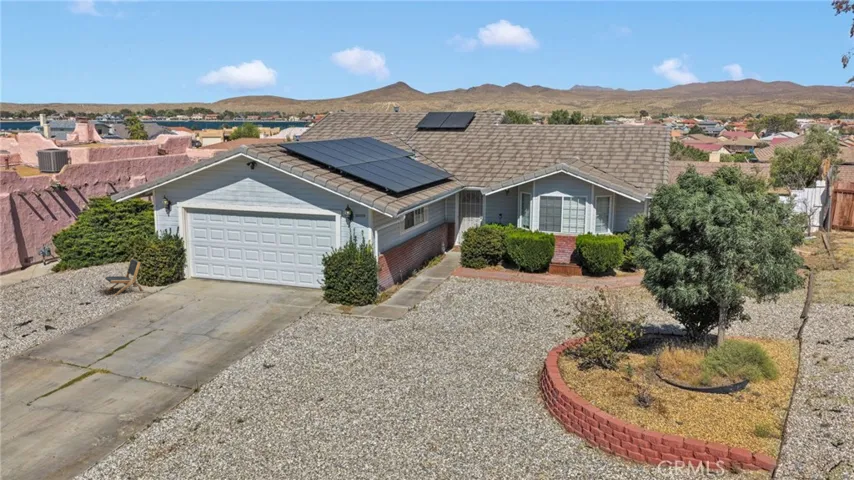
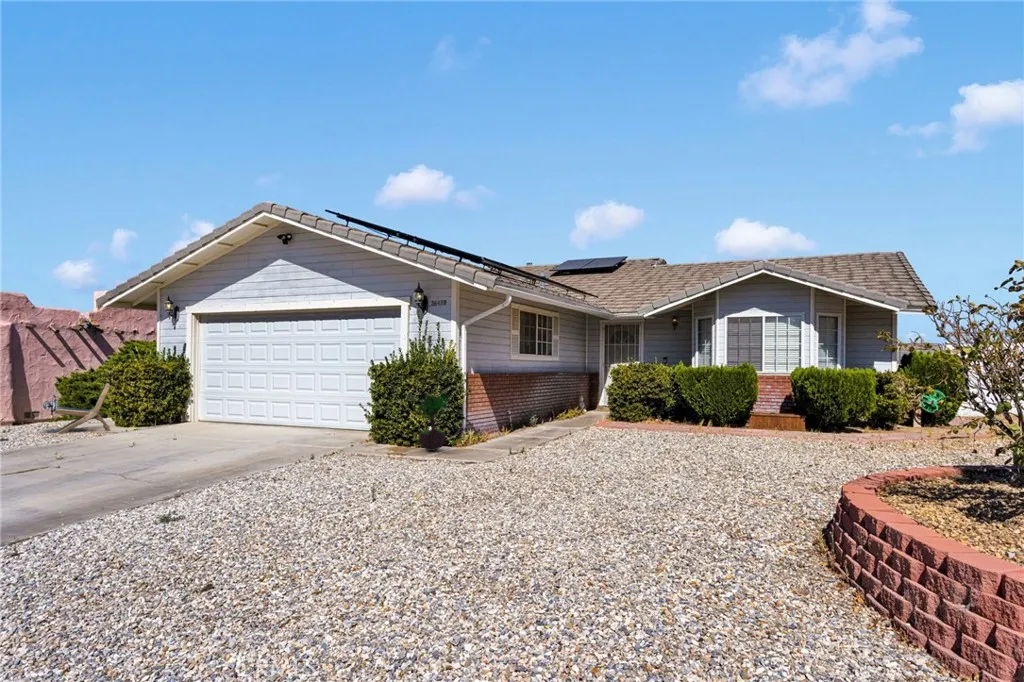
potted tree: none [353,276,374,309] -> present [417,395,447,451]

